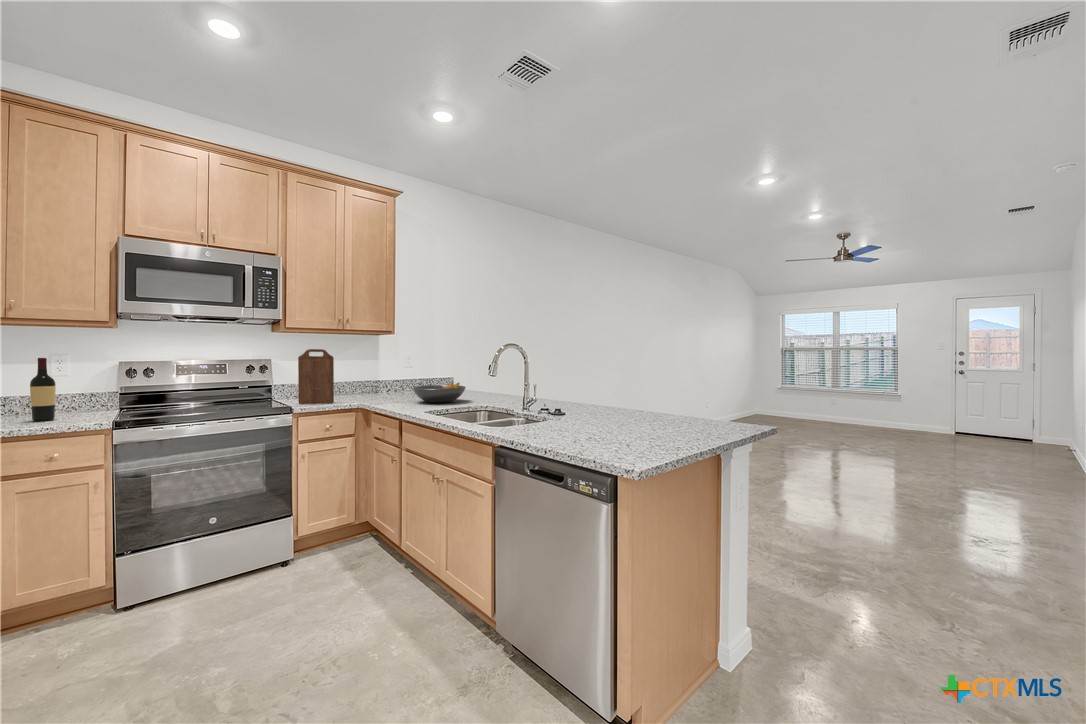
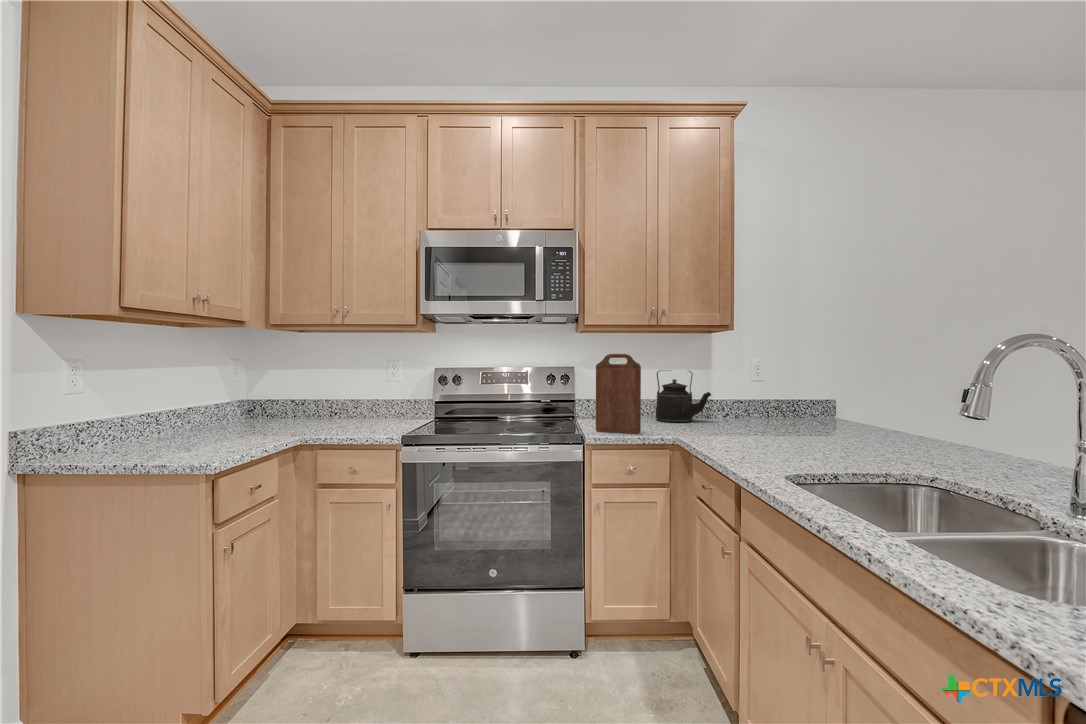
wine bottle: present [30,358,56,421] -> none [352,365,370,431]
kettle: none [340,361,380,396] -> present [656,370,711,422]
fruit bowl: present [413,383,466,403] -> none [763,416,872,452]

